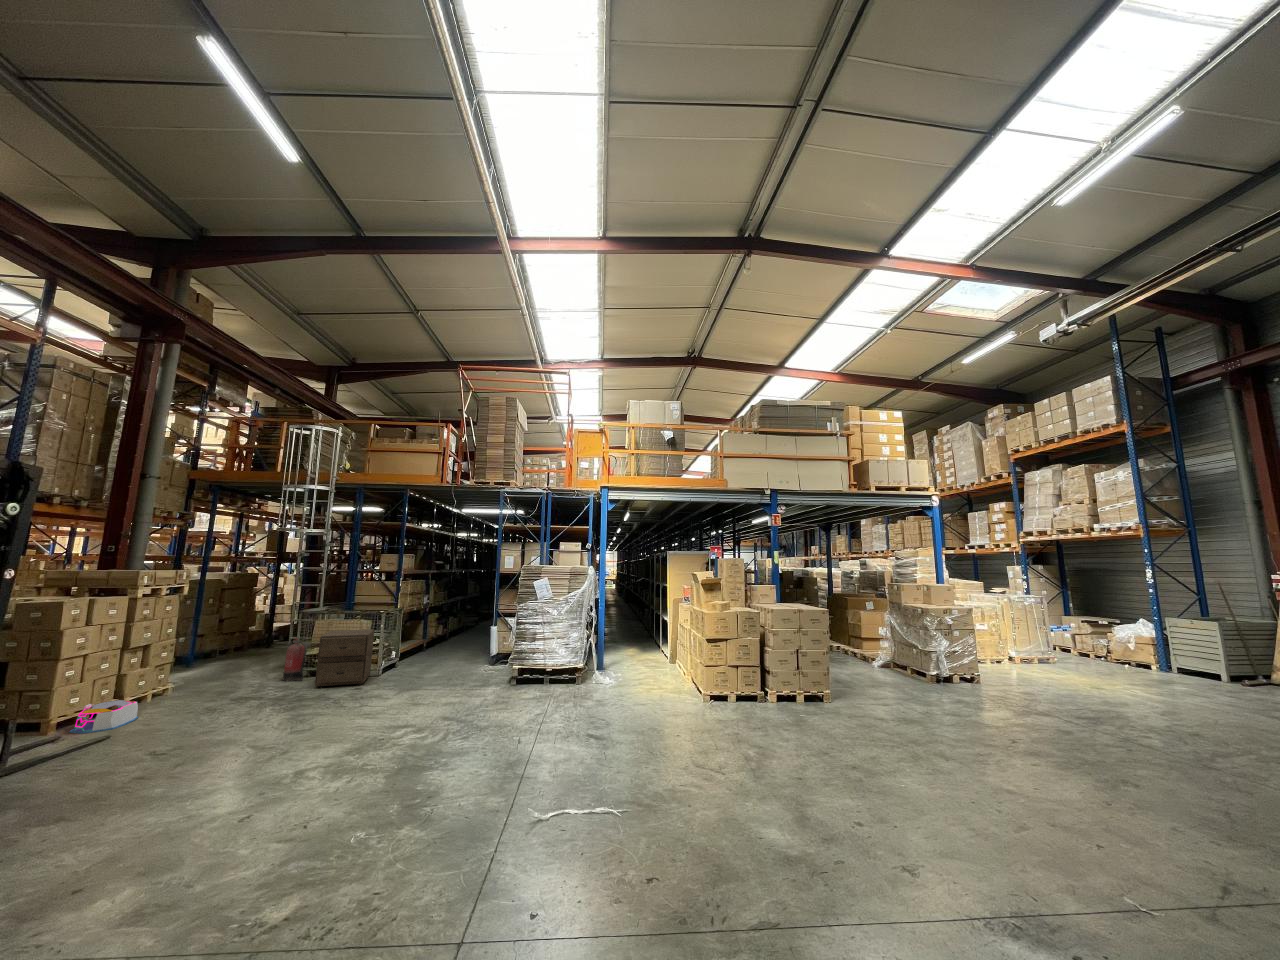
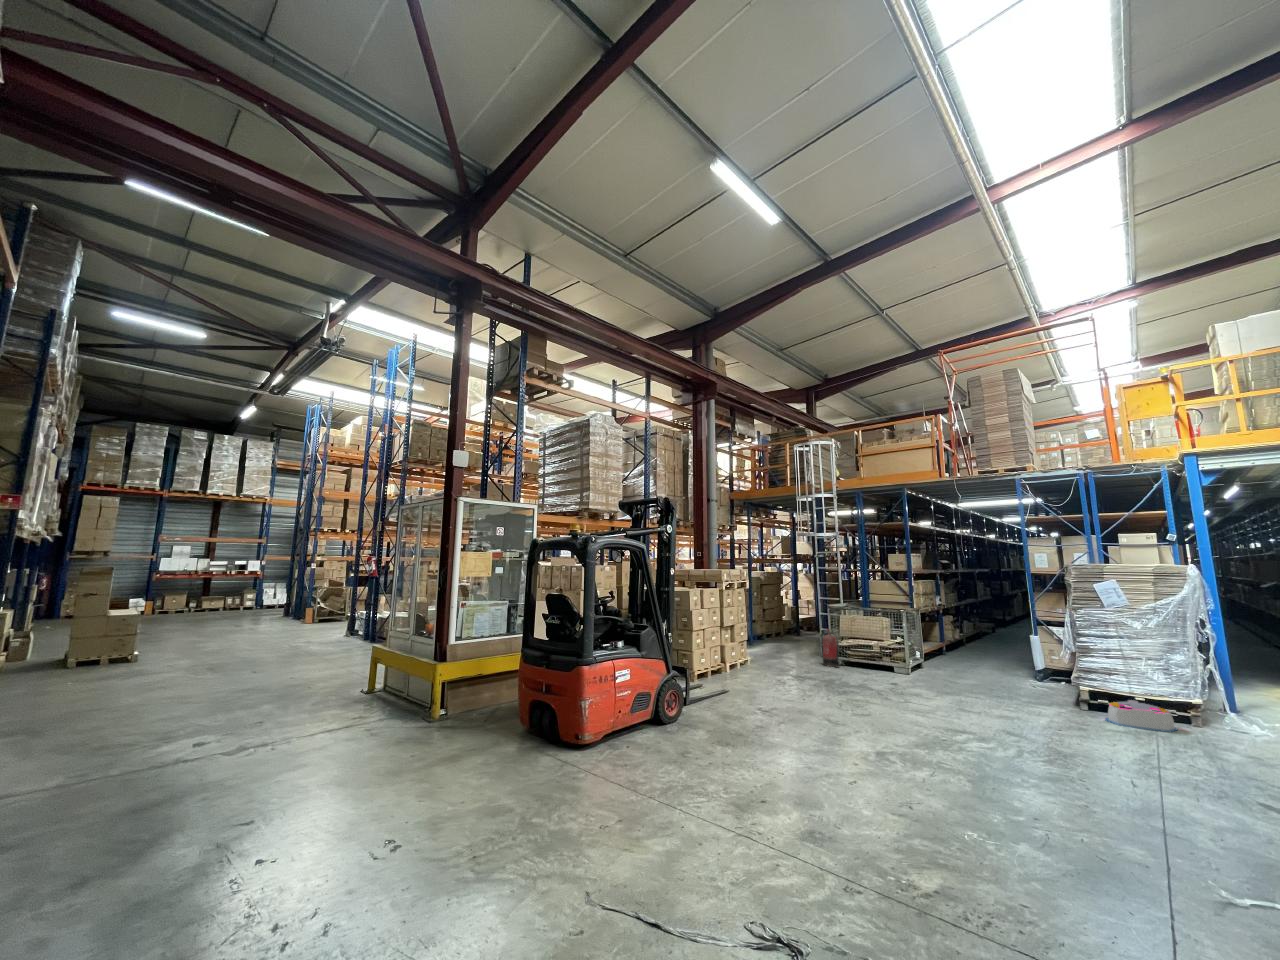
filing cabinet: present [315,629,374,688] -> none [851,625,899,680]
storage bin: present [69,700,139,734] -> present [1105,700,1177,732]

